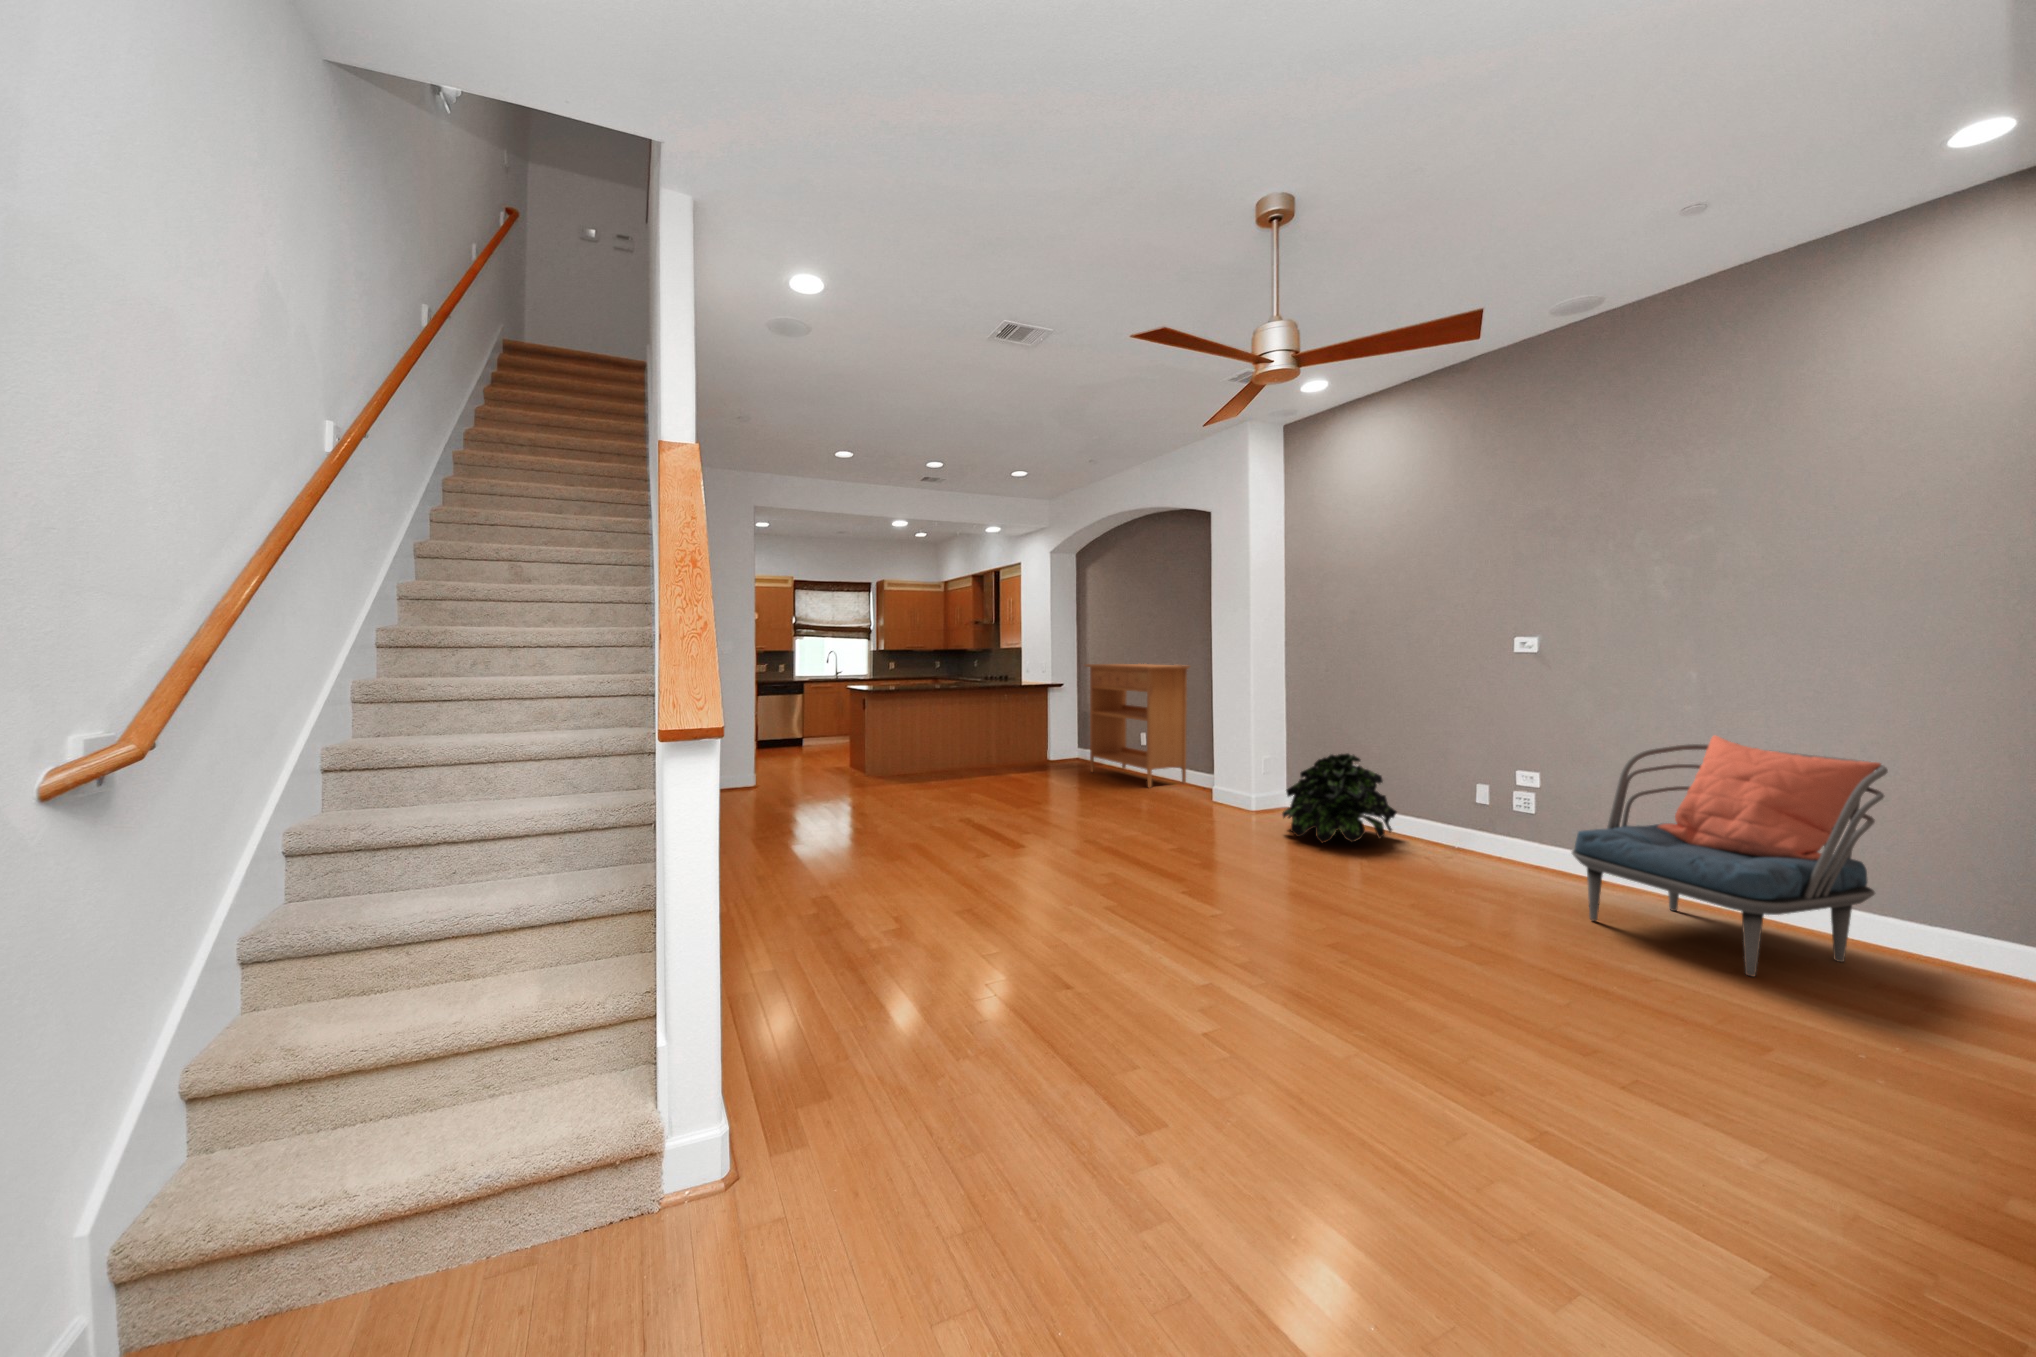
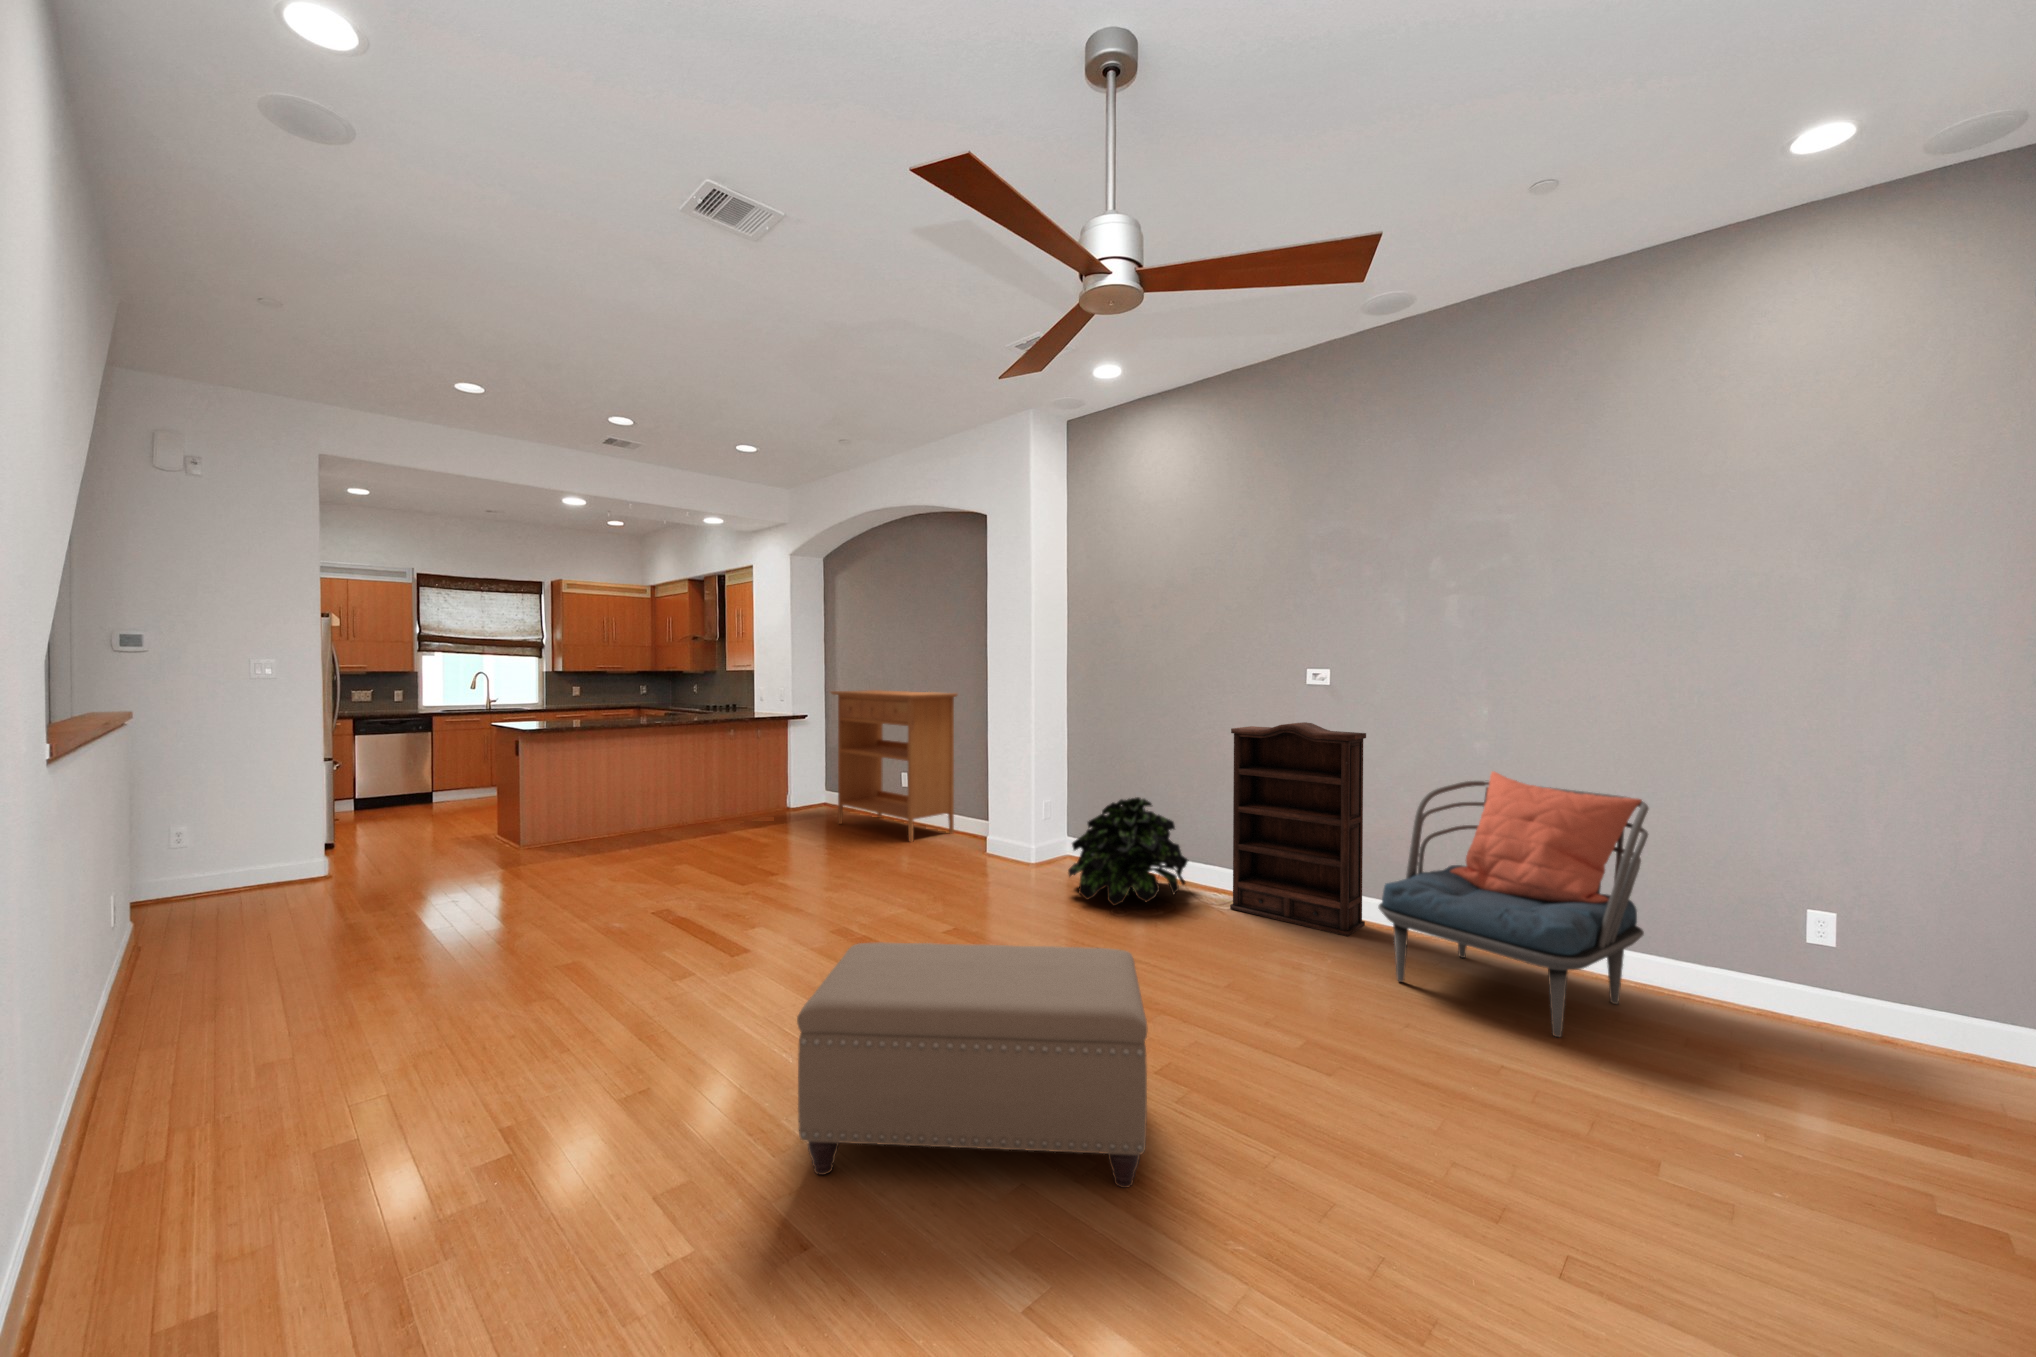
bookshelf: none [1435,689,1578,884] -> present [1230,722,1366,936]
ottoman: none [1067,831,1316,1008] -> present [797,942,1147,1188]

